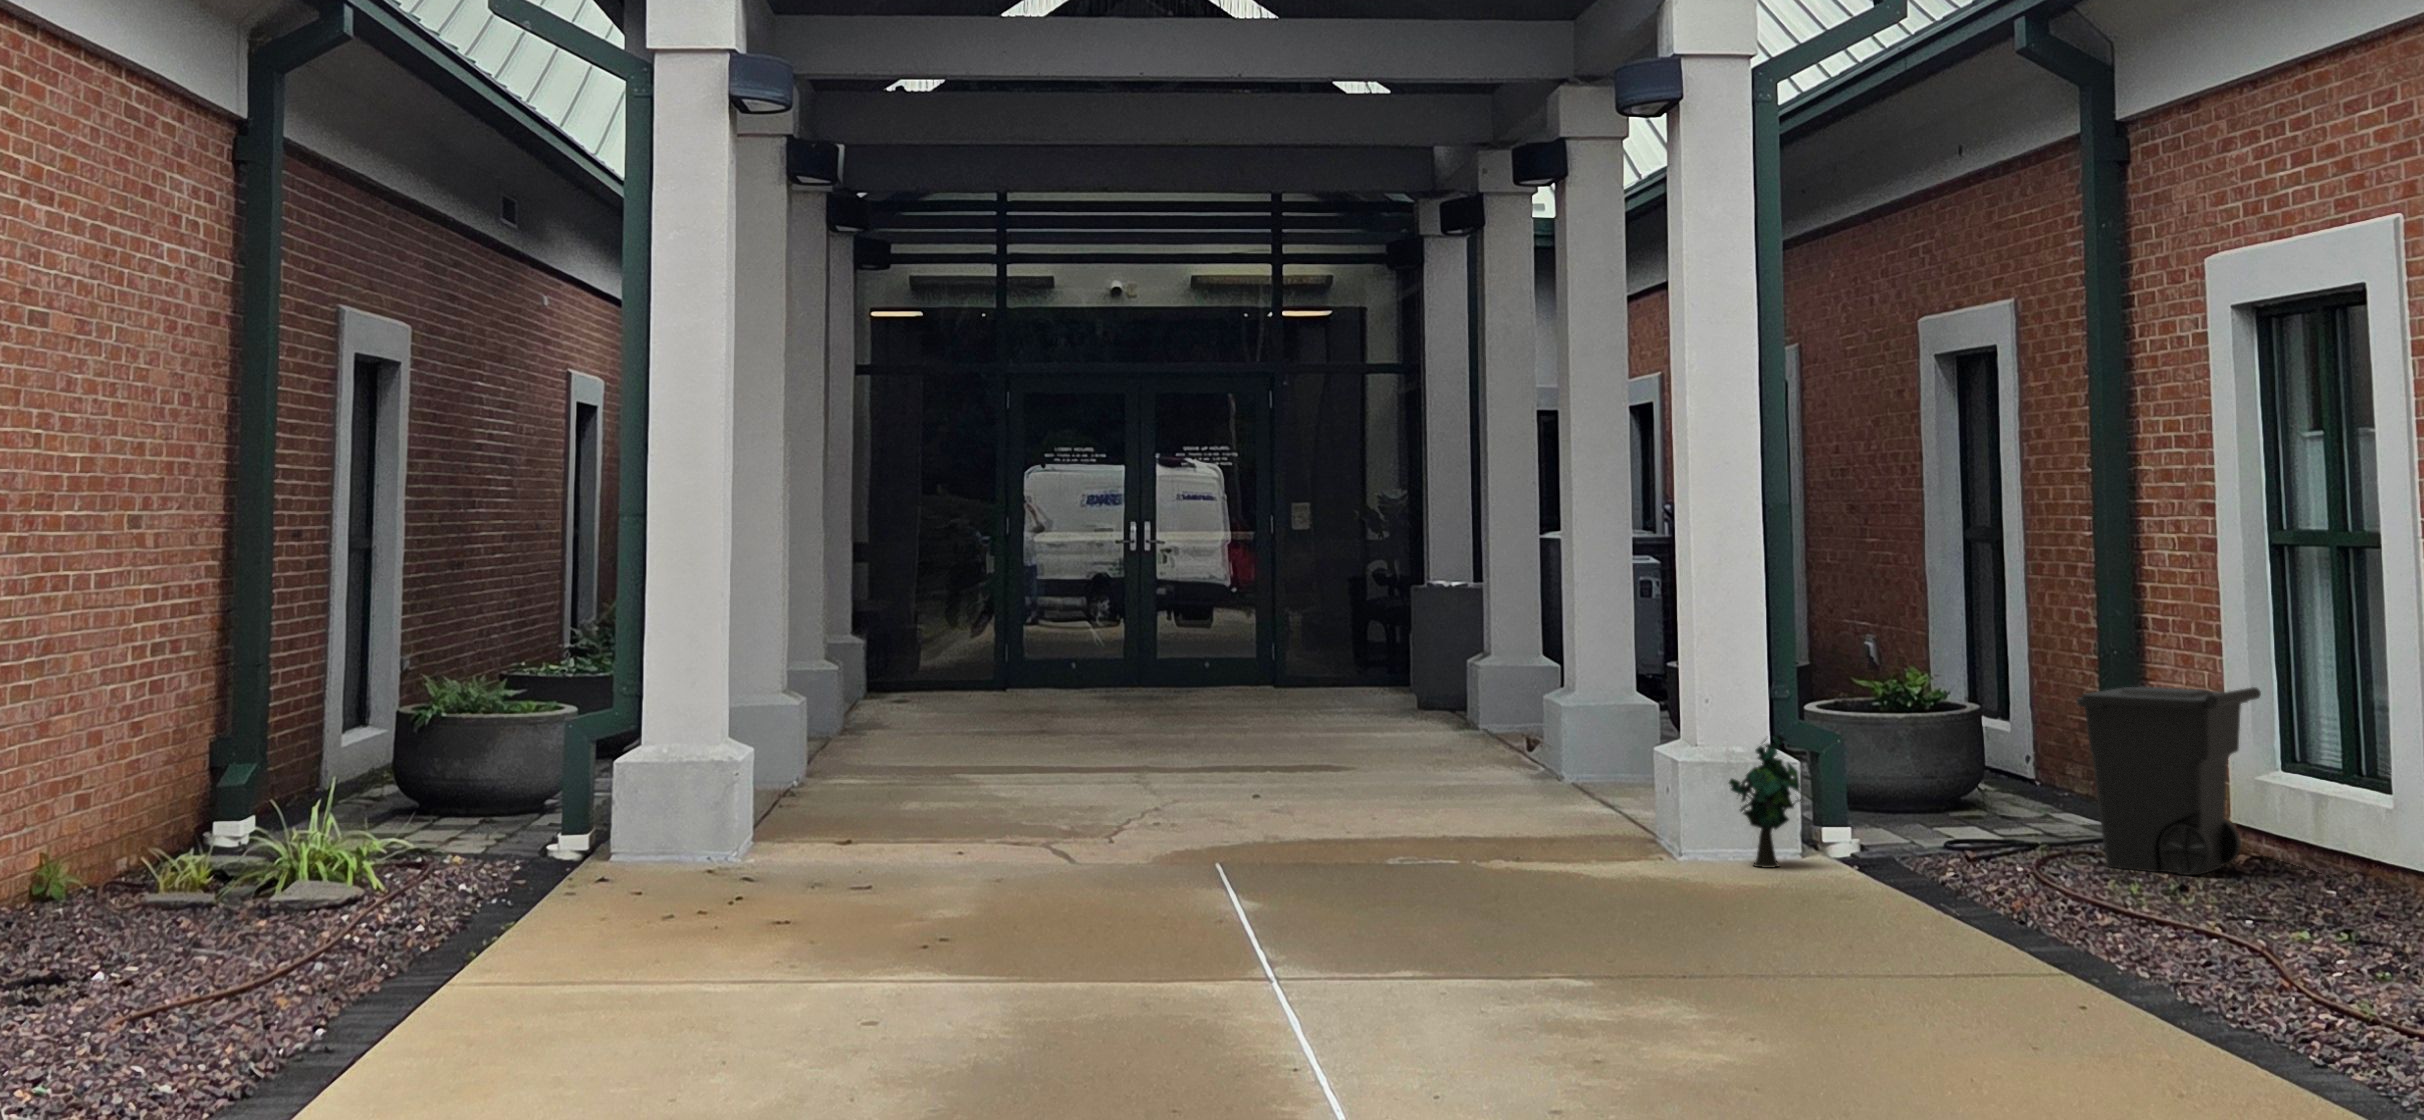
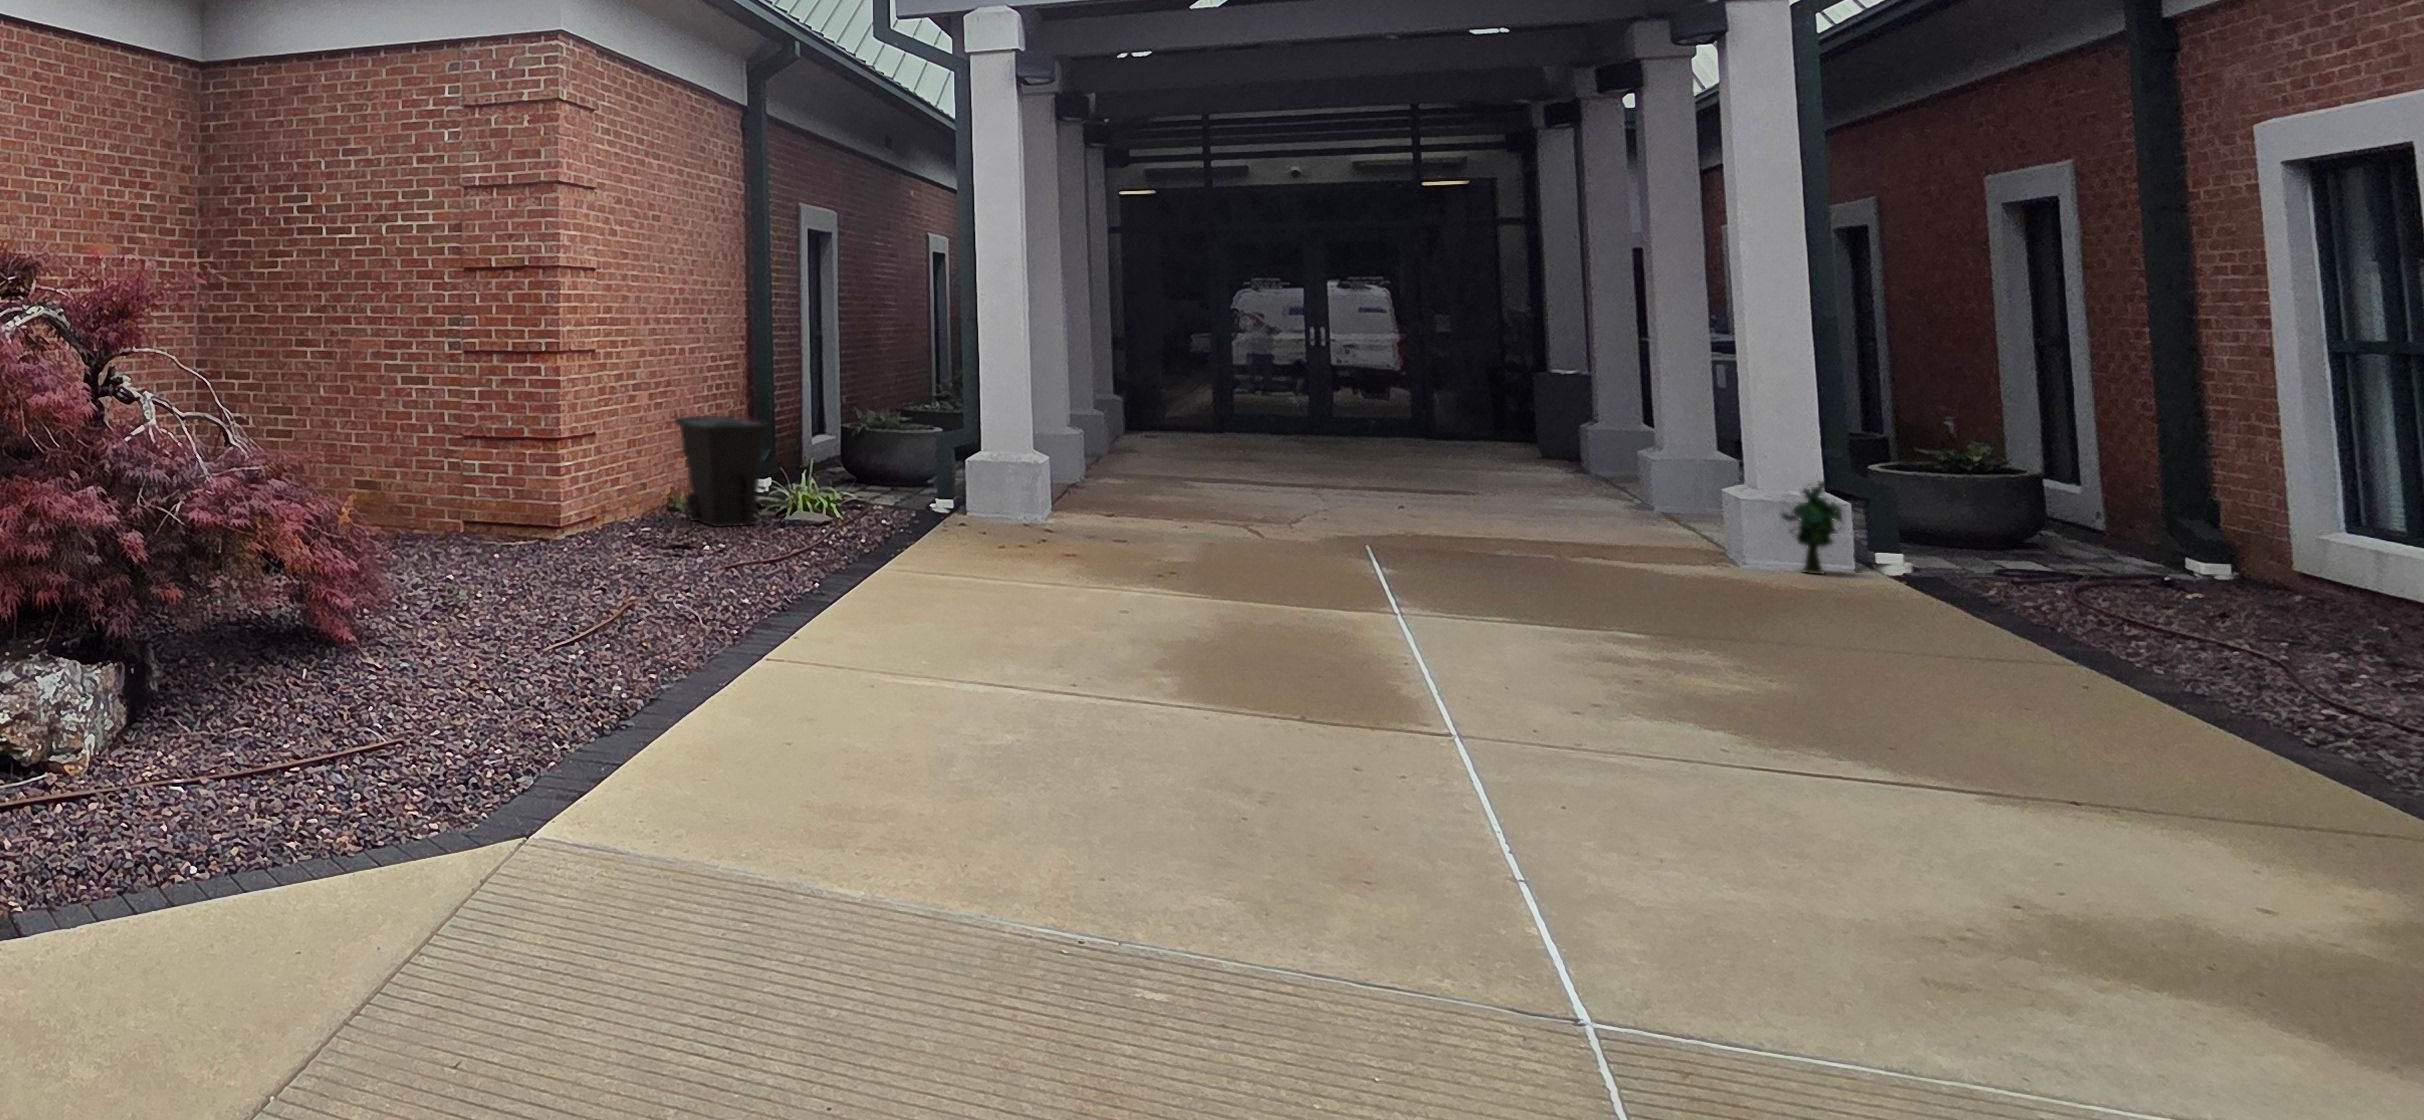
trash can: present [2076,687,2261,876] -> present [674,416,768,527]

